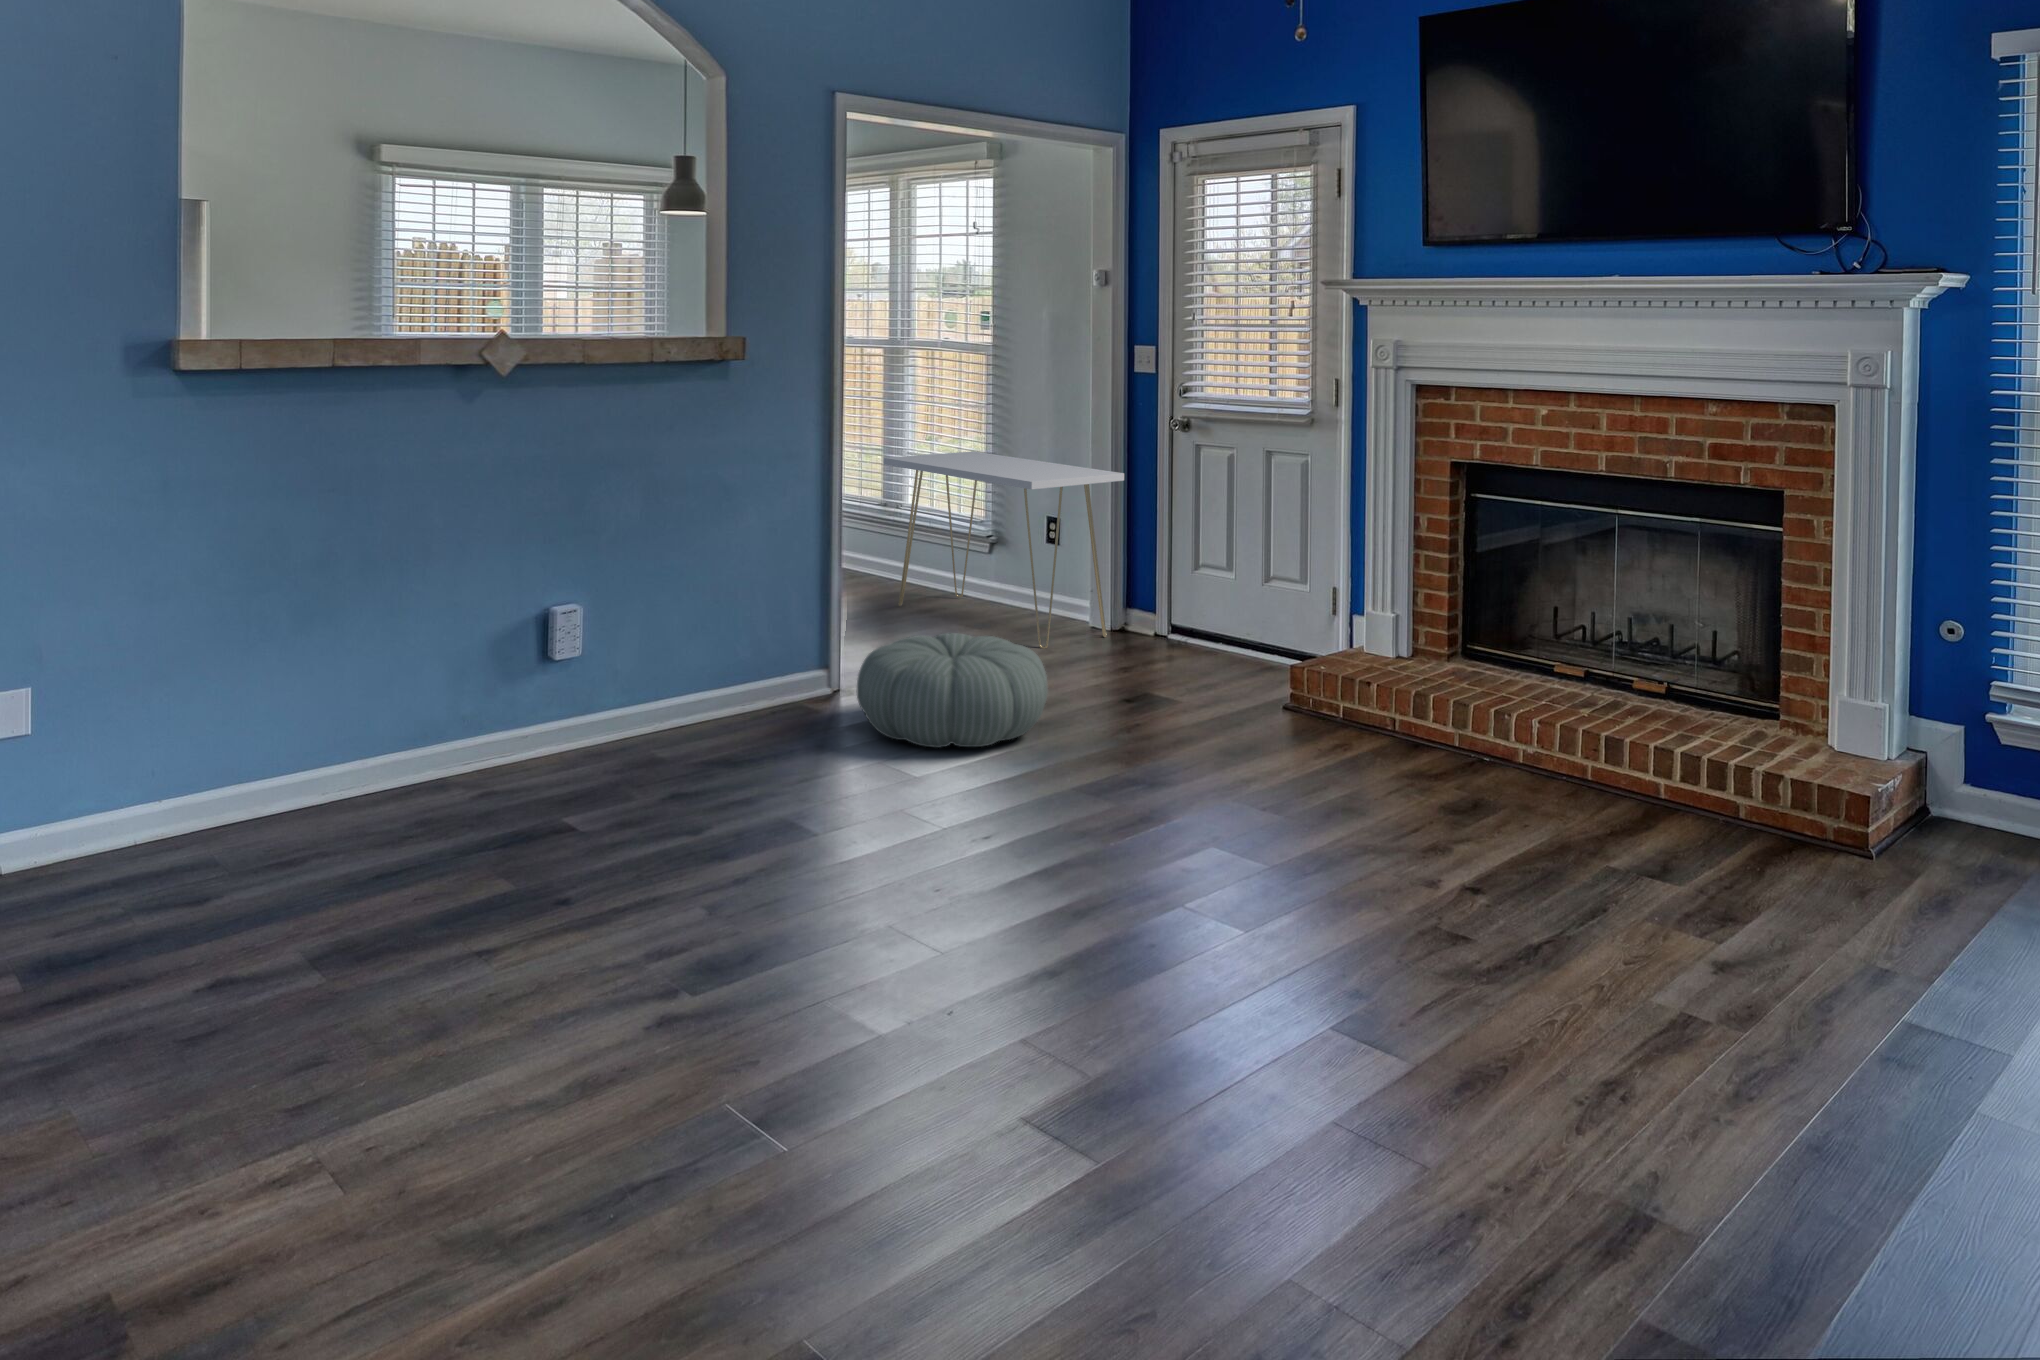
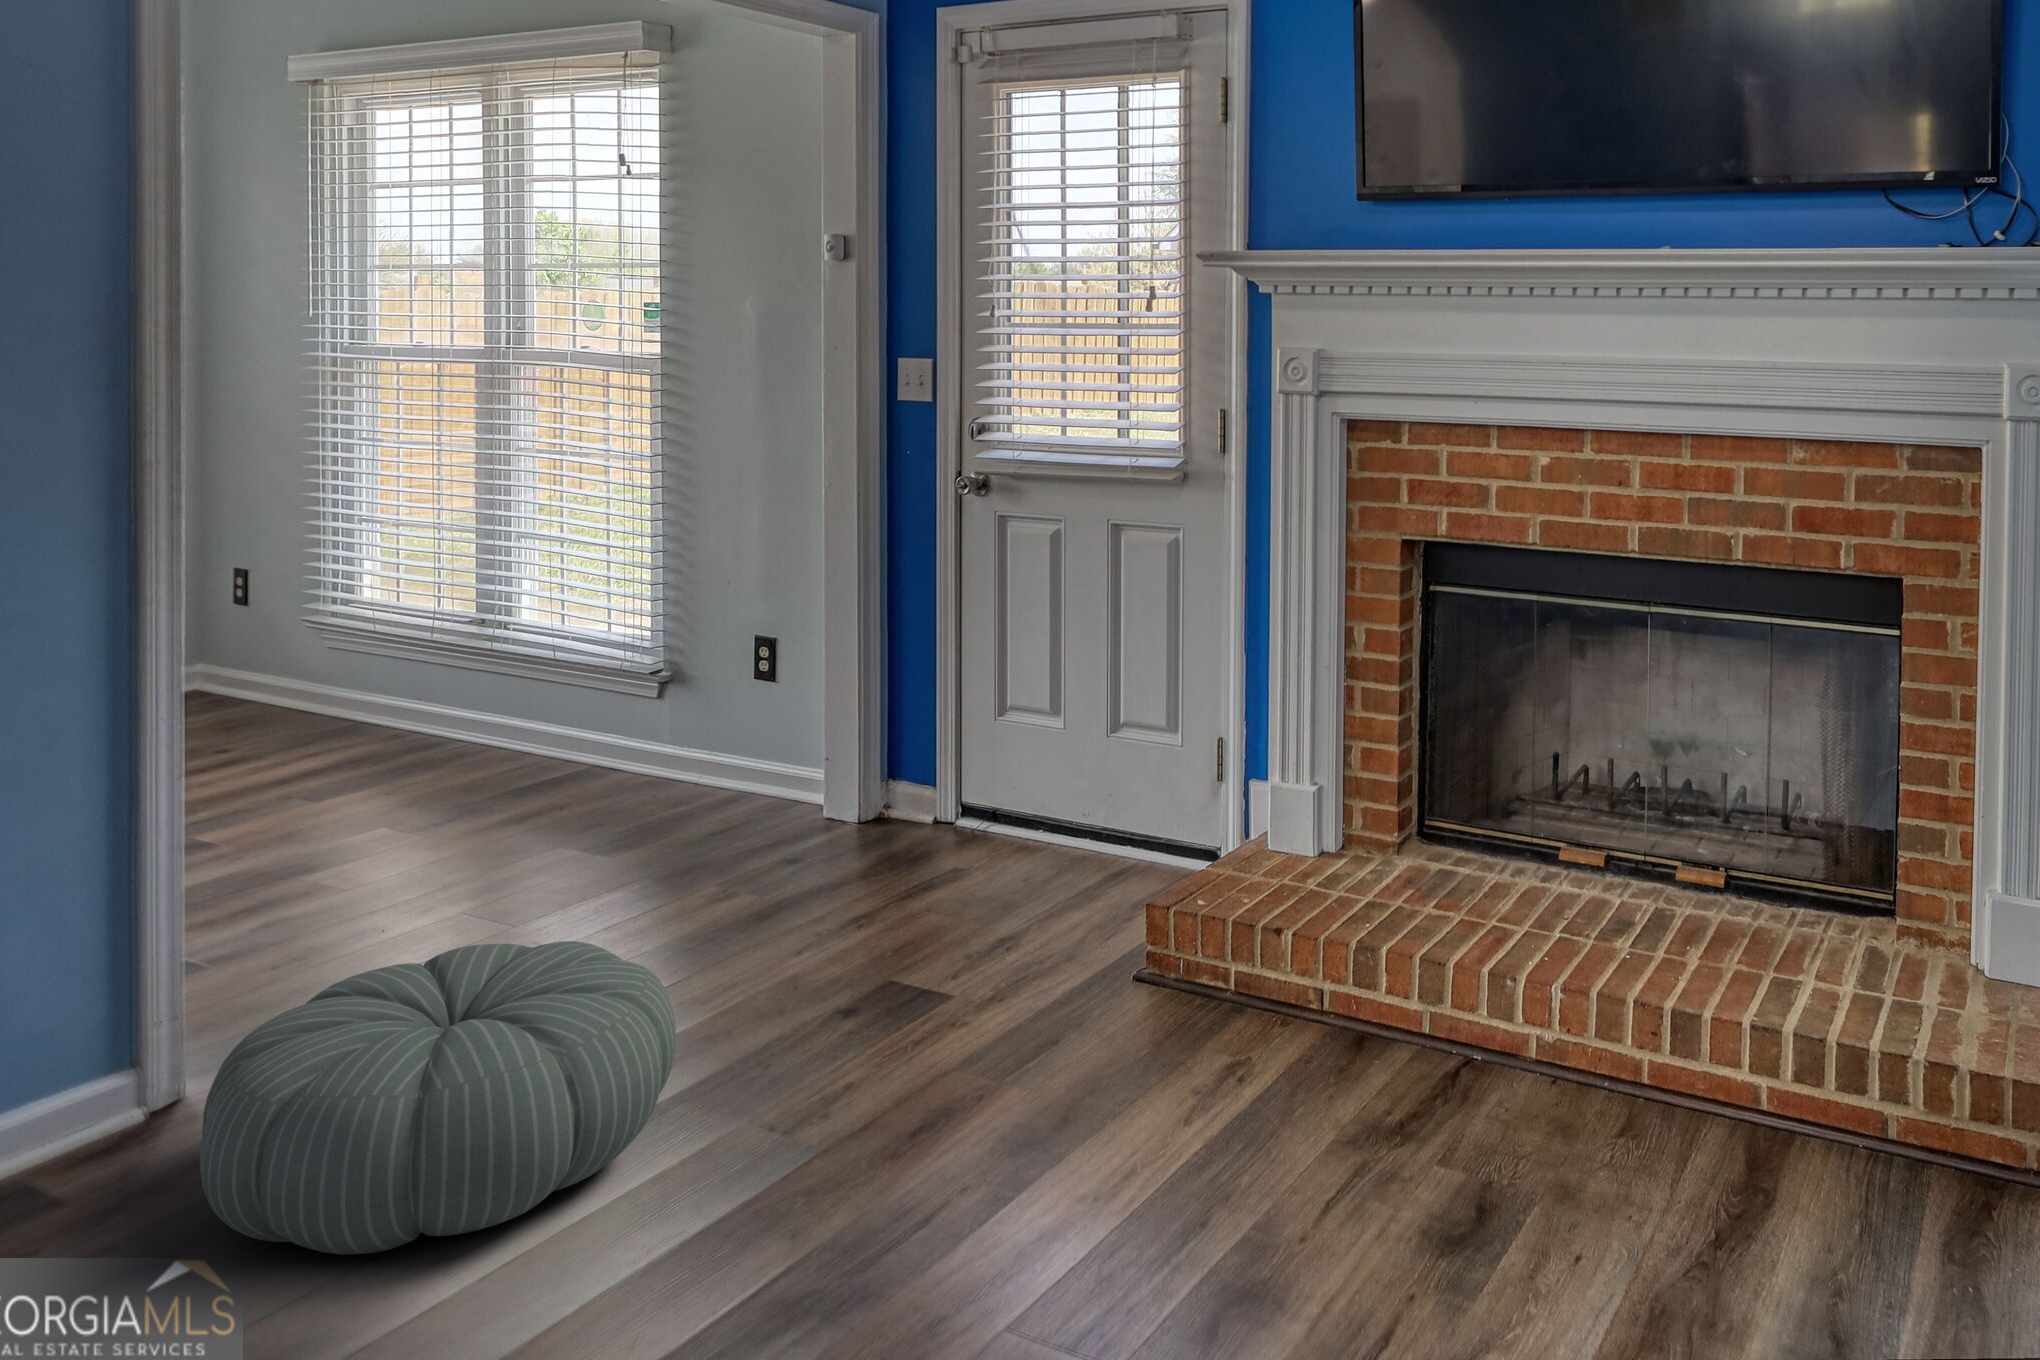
console table: present [884,451,1124,648] -> none [440,533,879,883]

